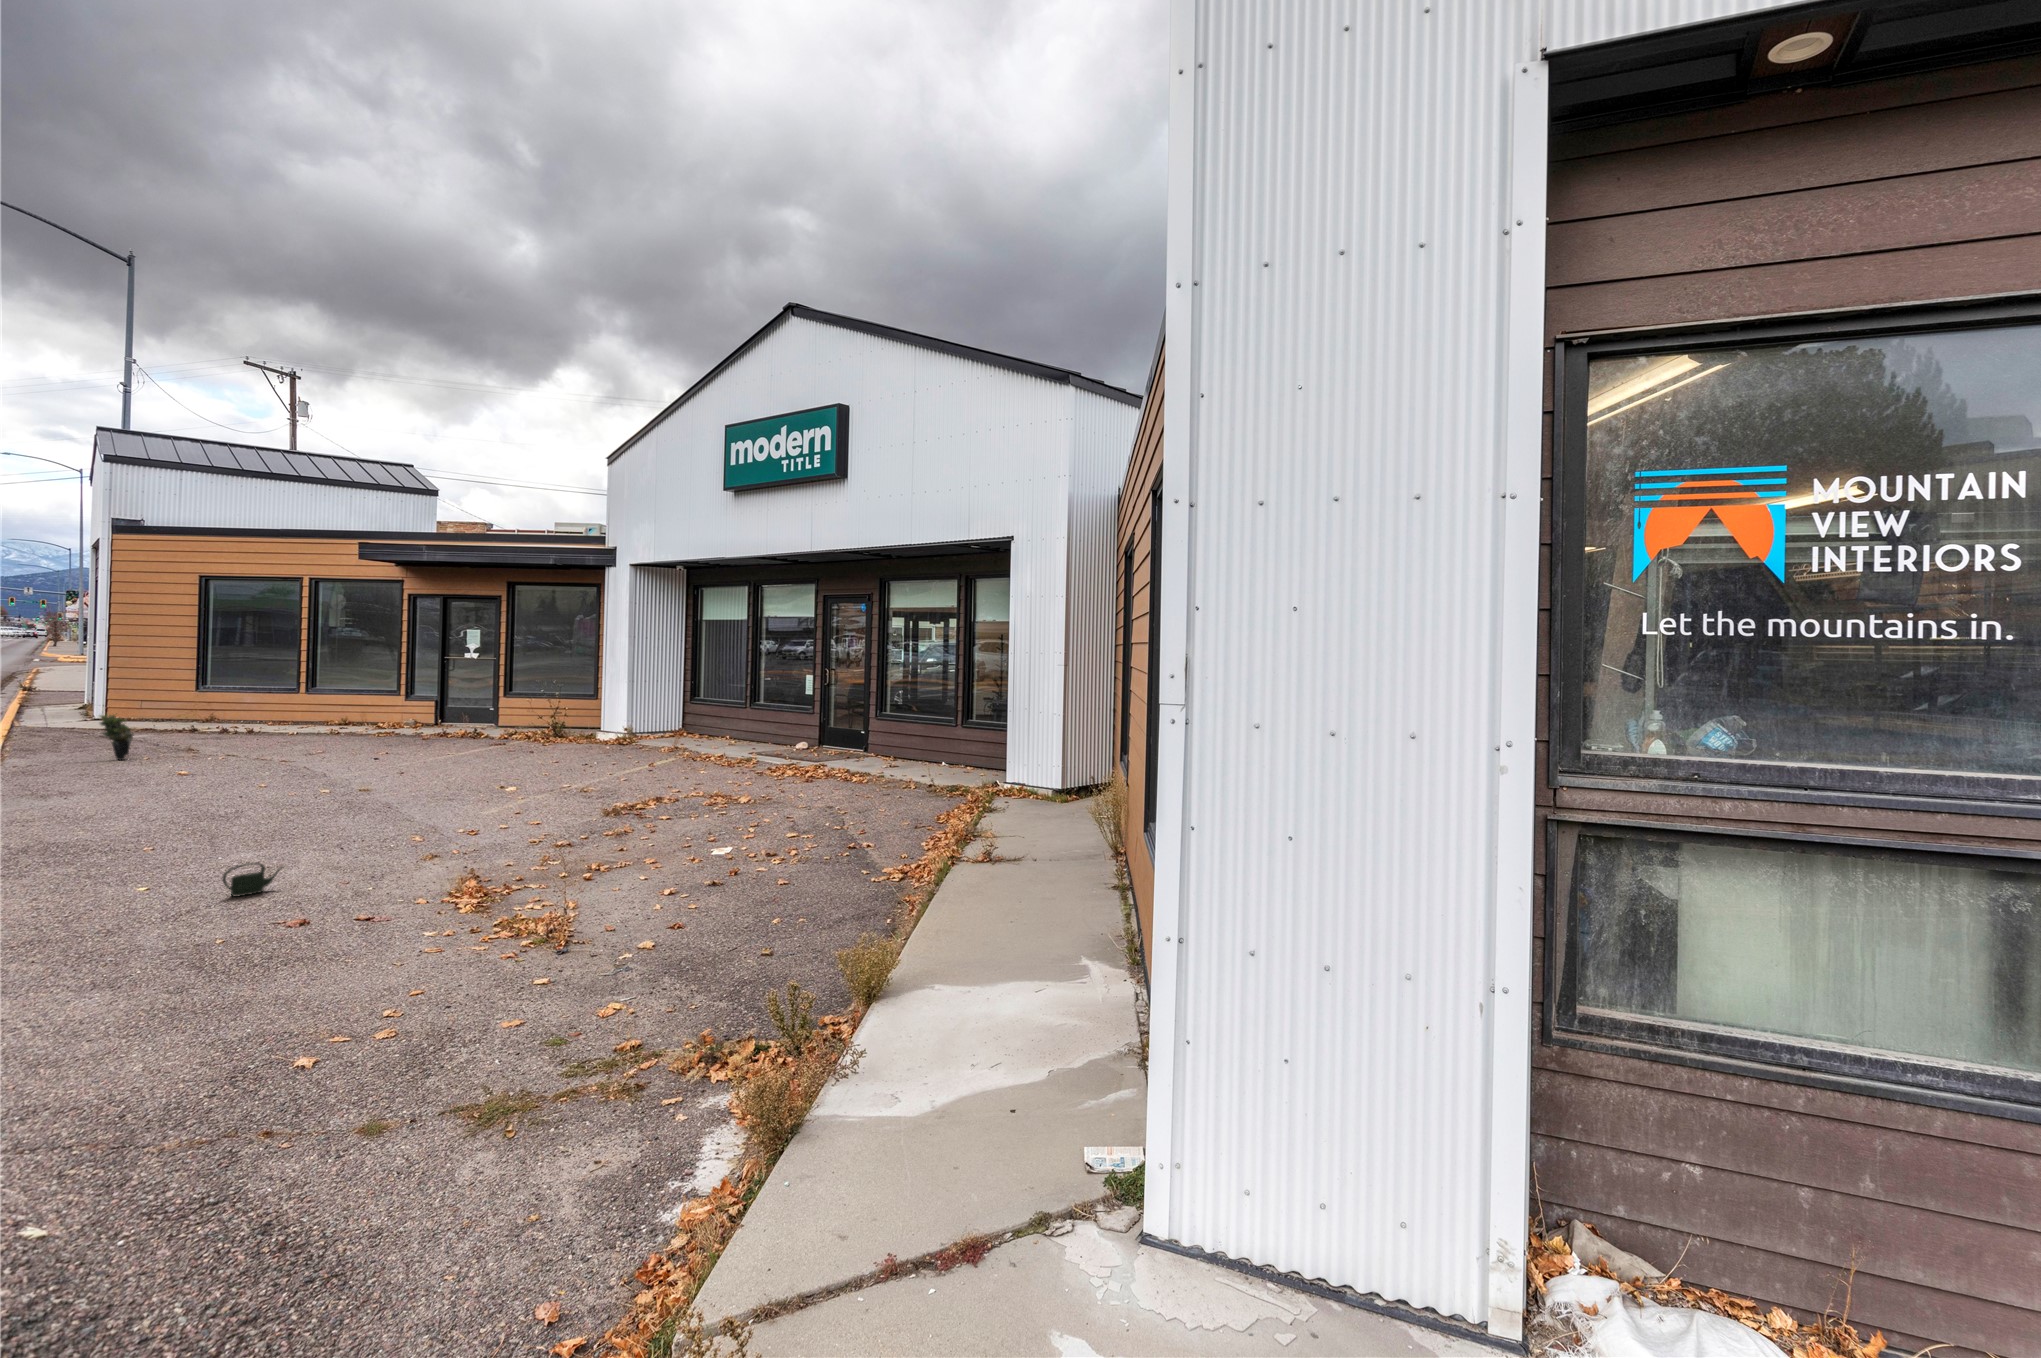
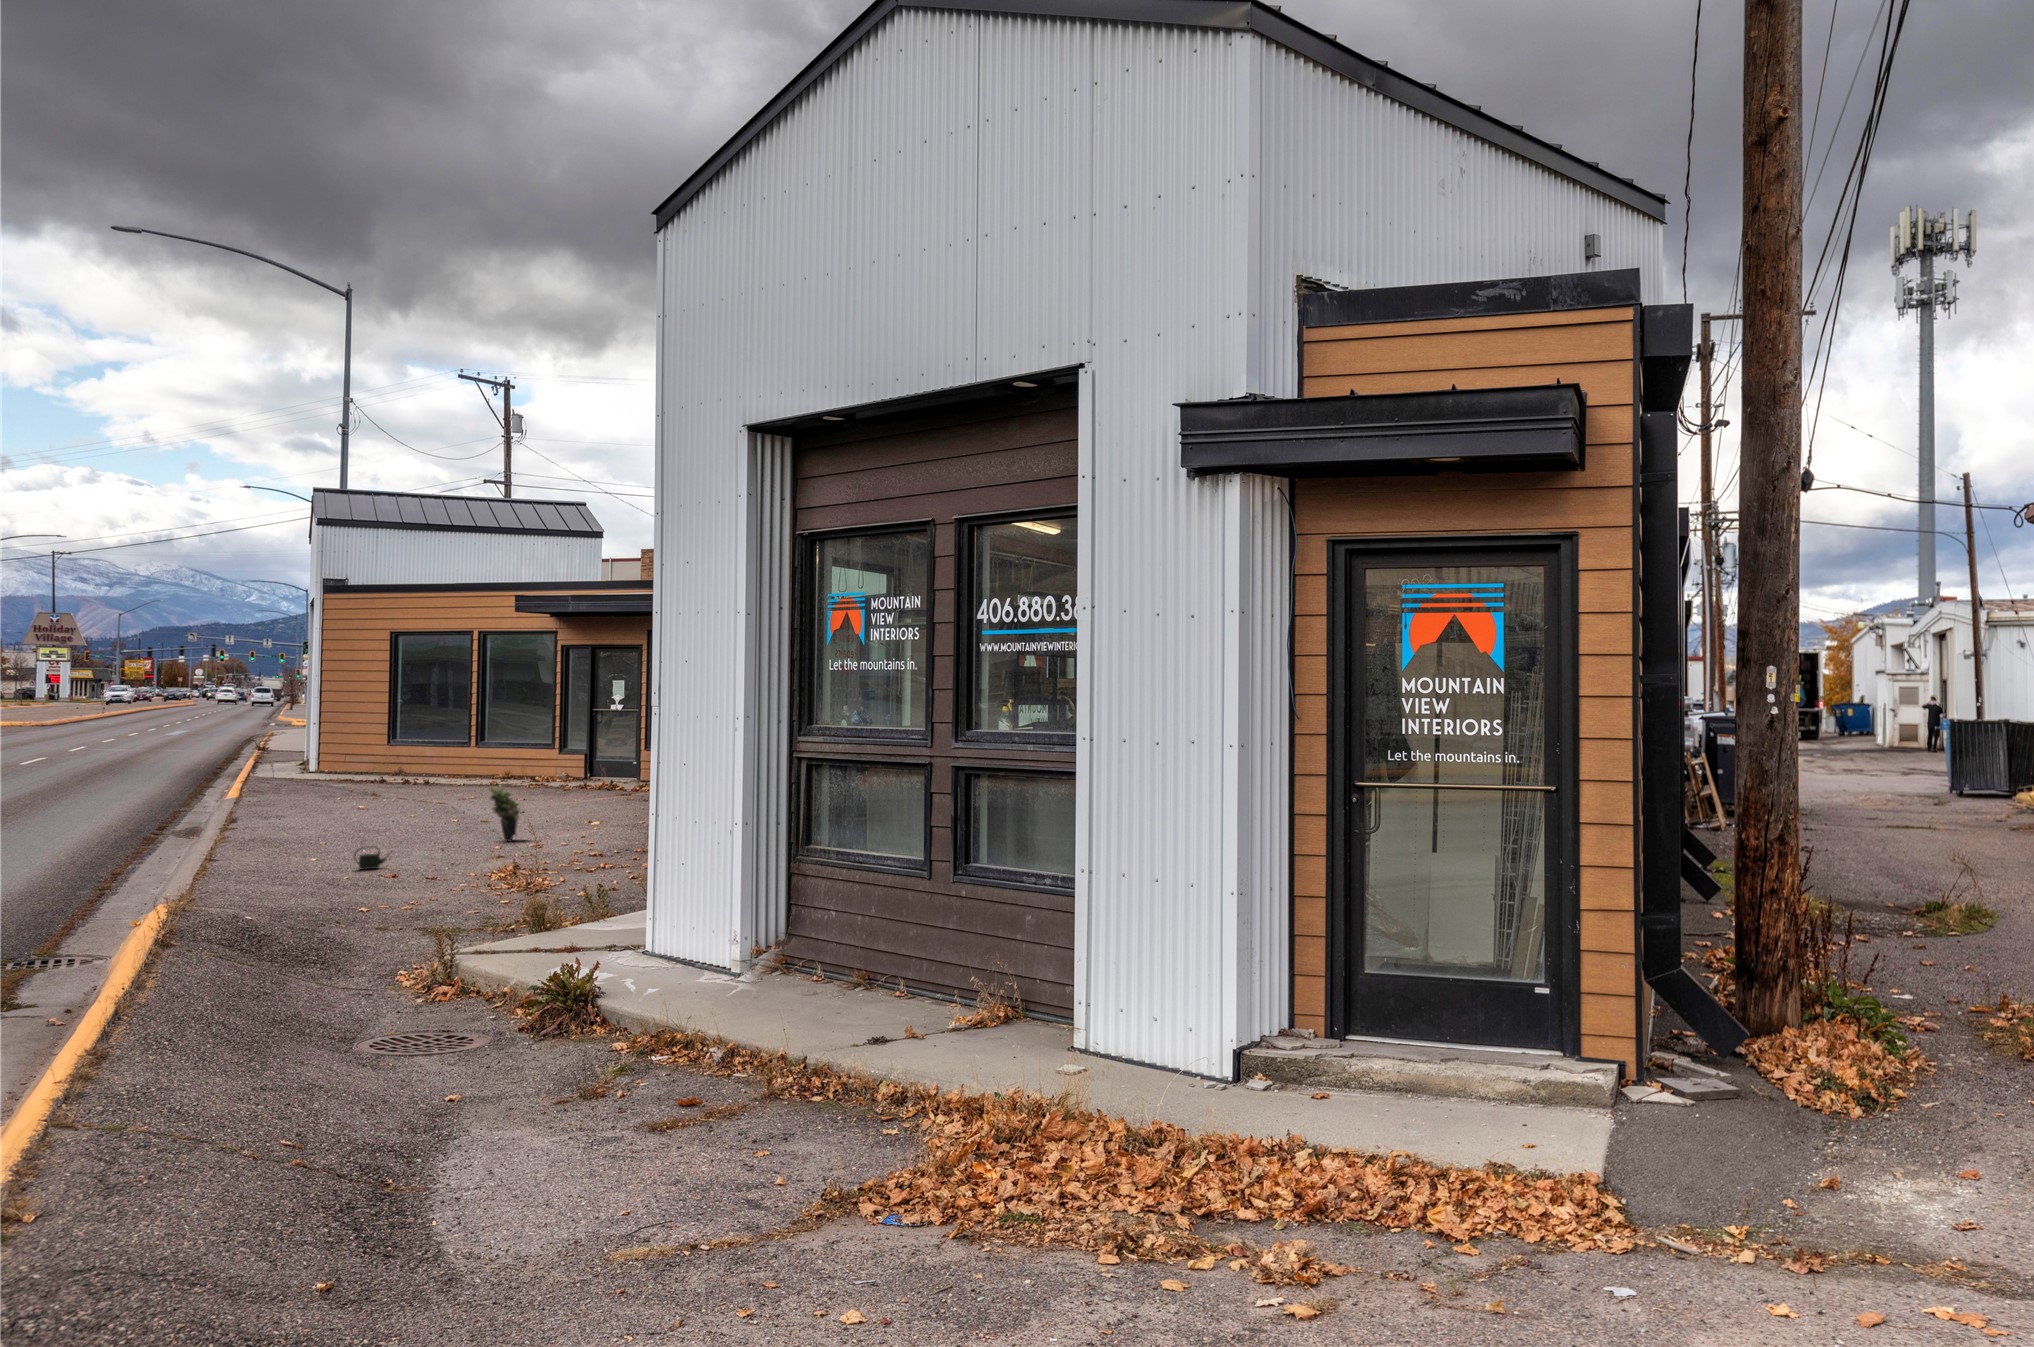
potted plant: present [100,715,134,760] -> present [489,787,520,841]

